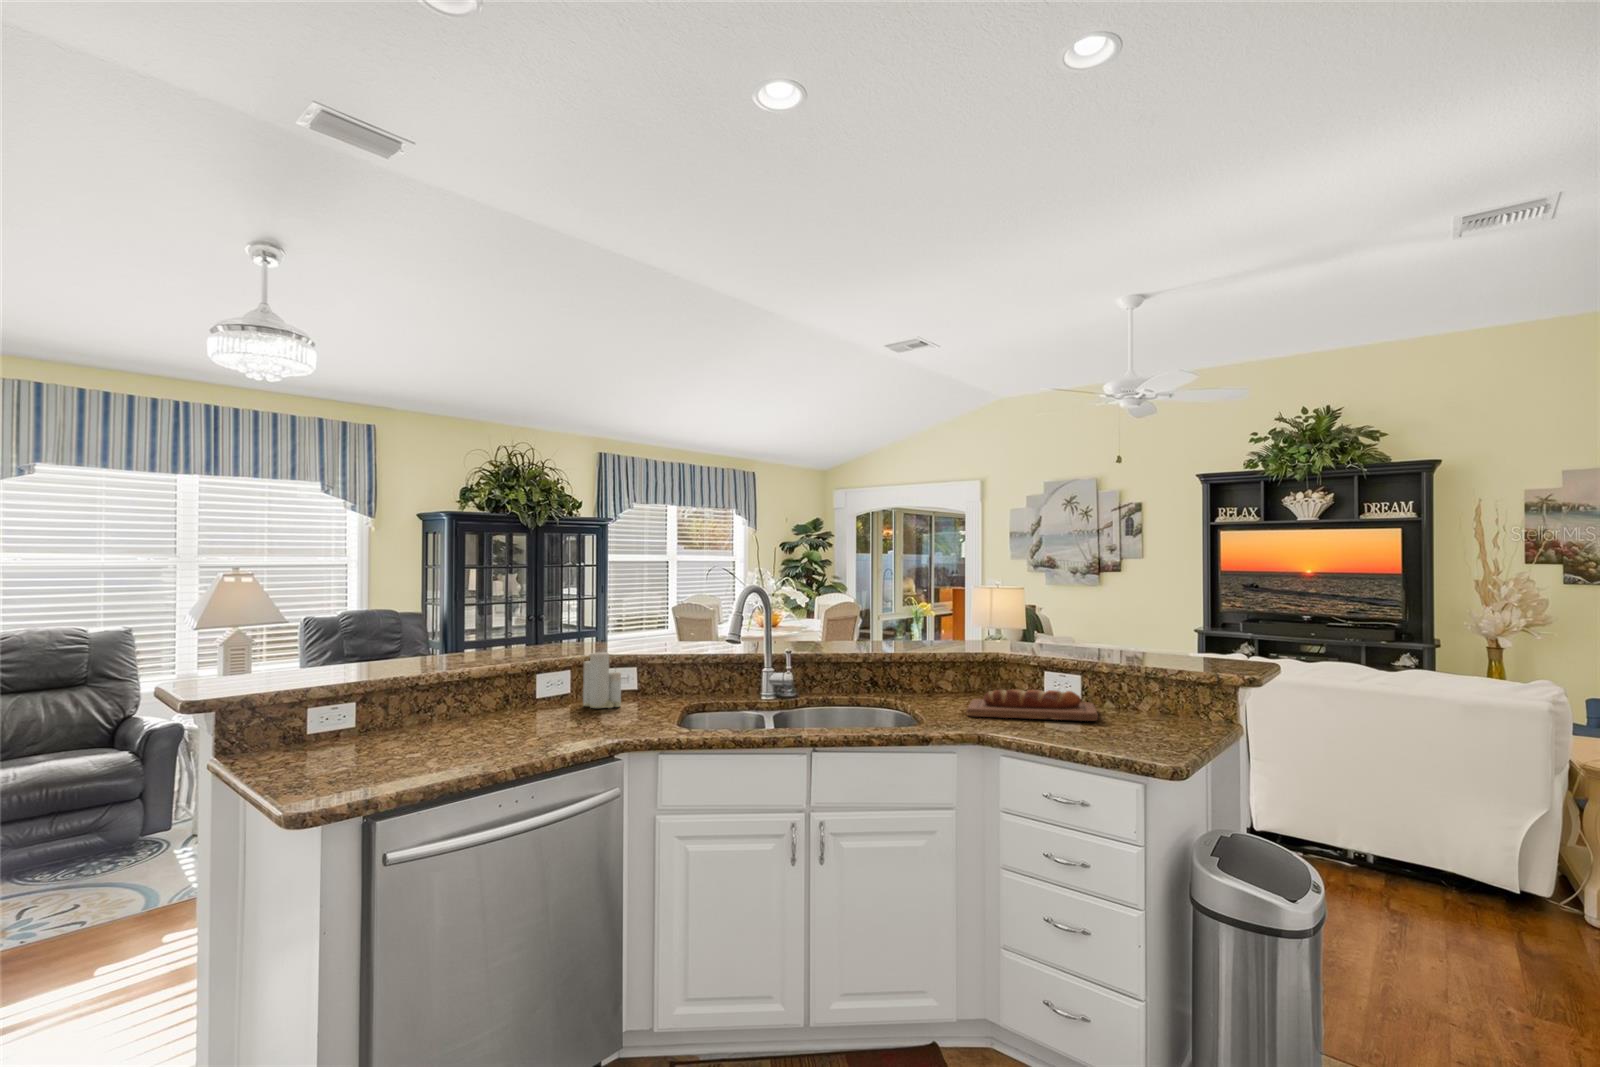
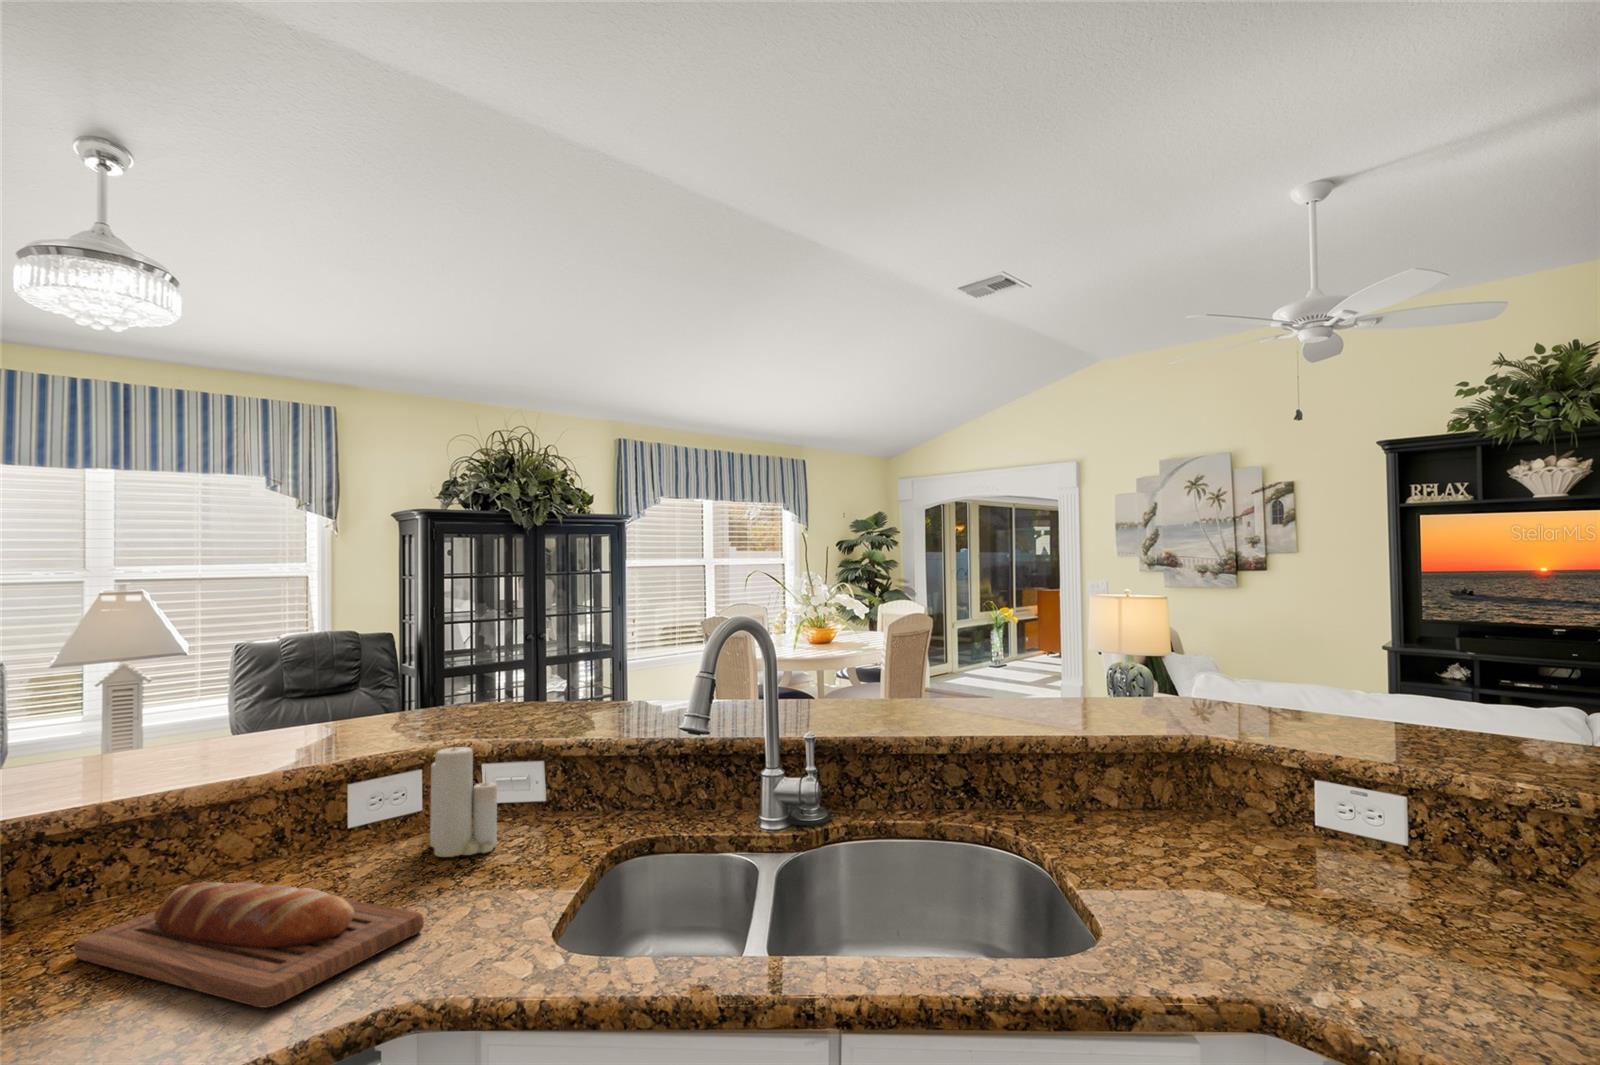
bread loaf: present [966,690,1098,721] -> present [74,881,424,1008]

